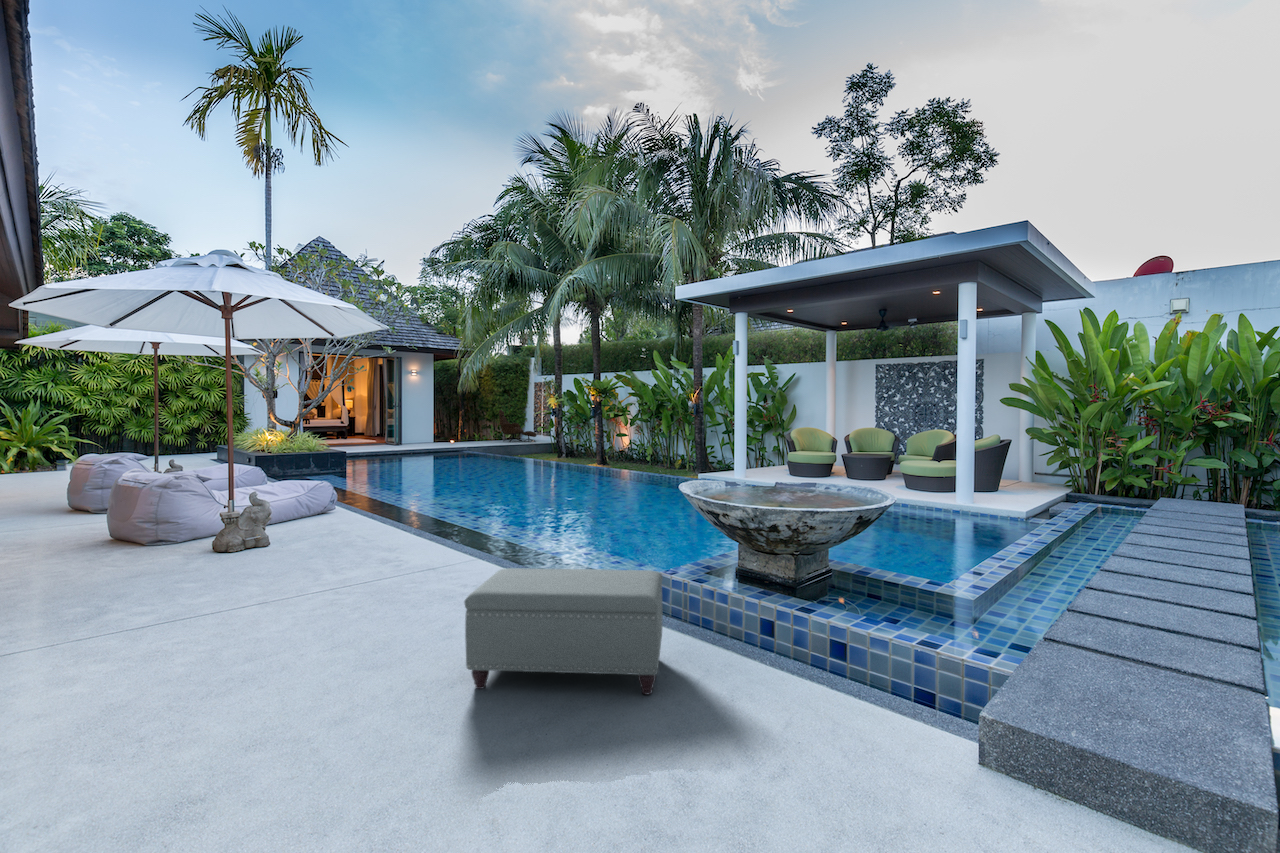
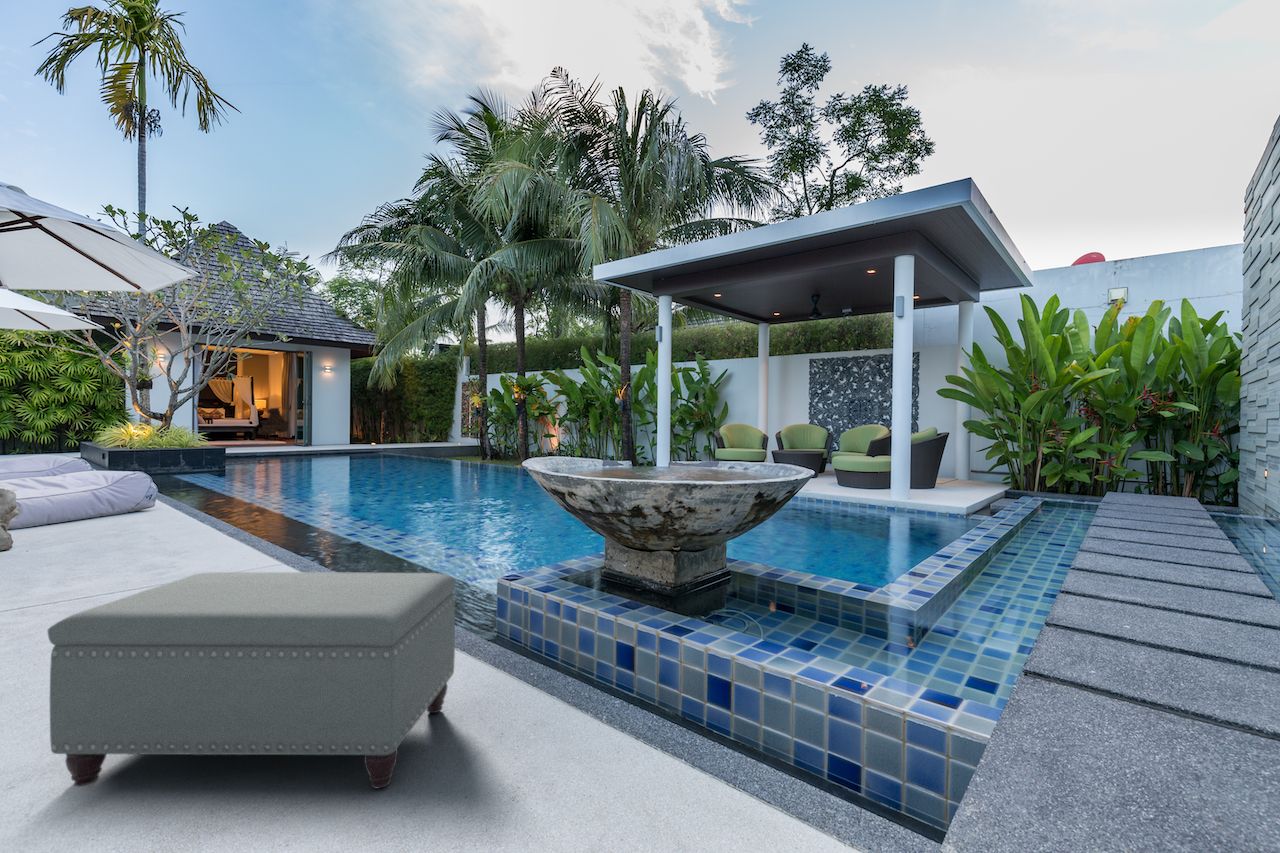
lounge chair: present [499,410,537,442] -> present [257,408,290,439]

